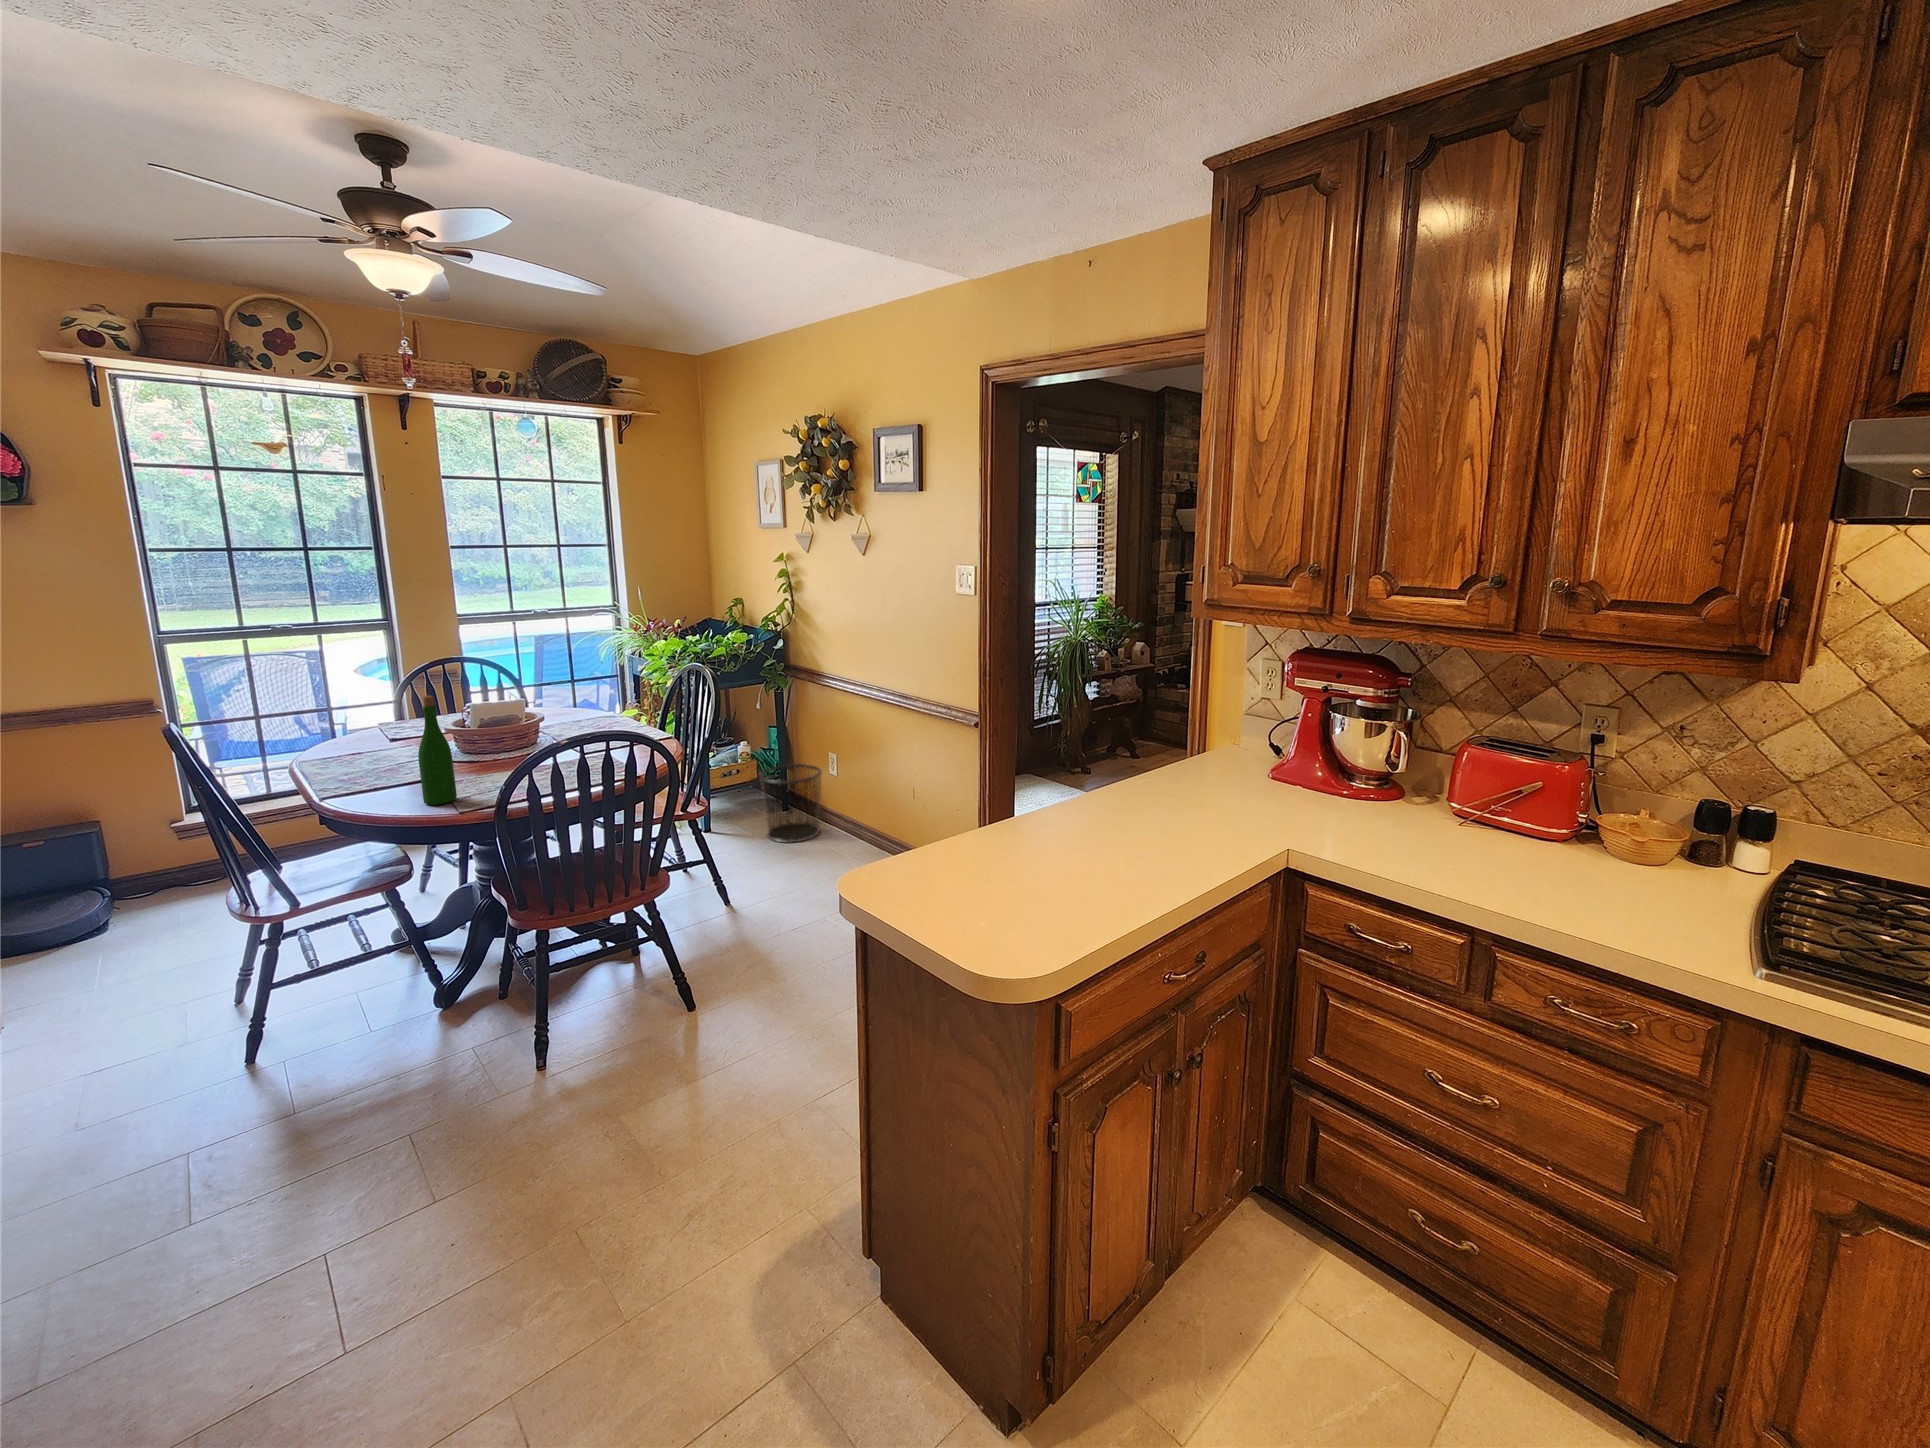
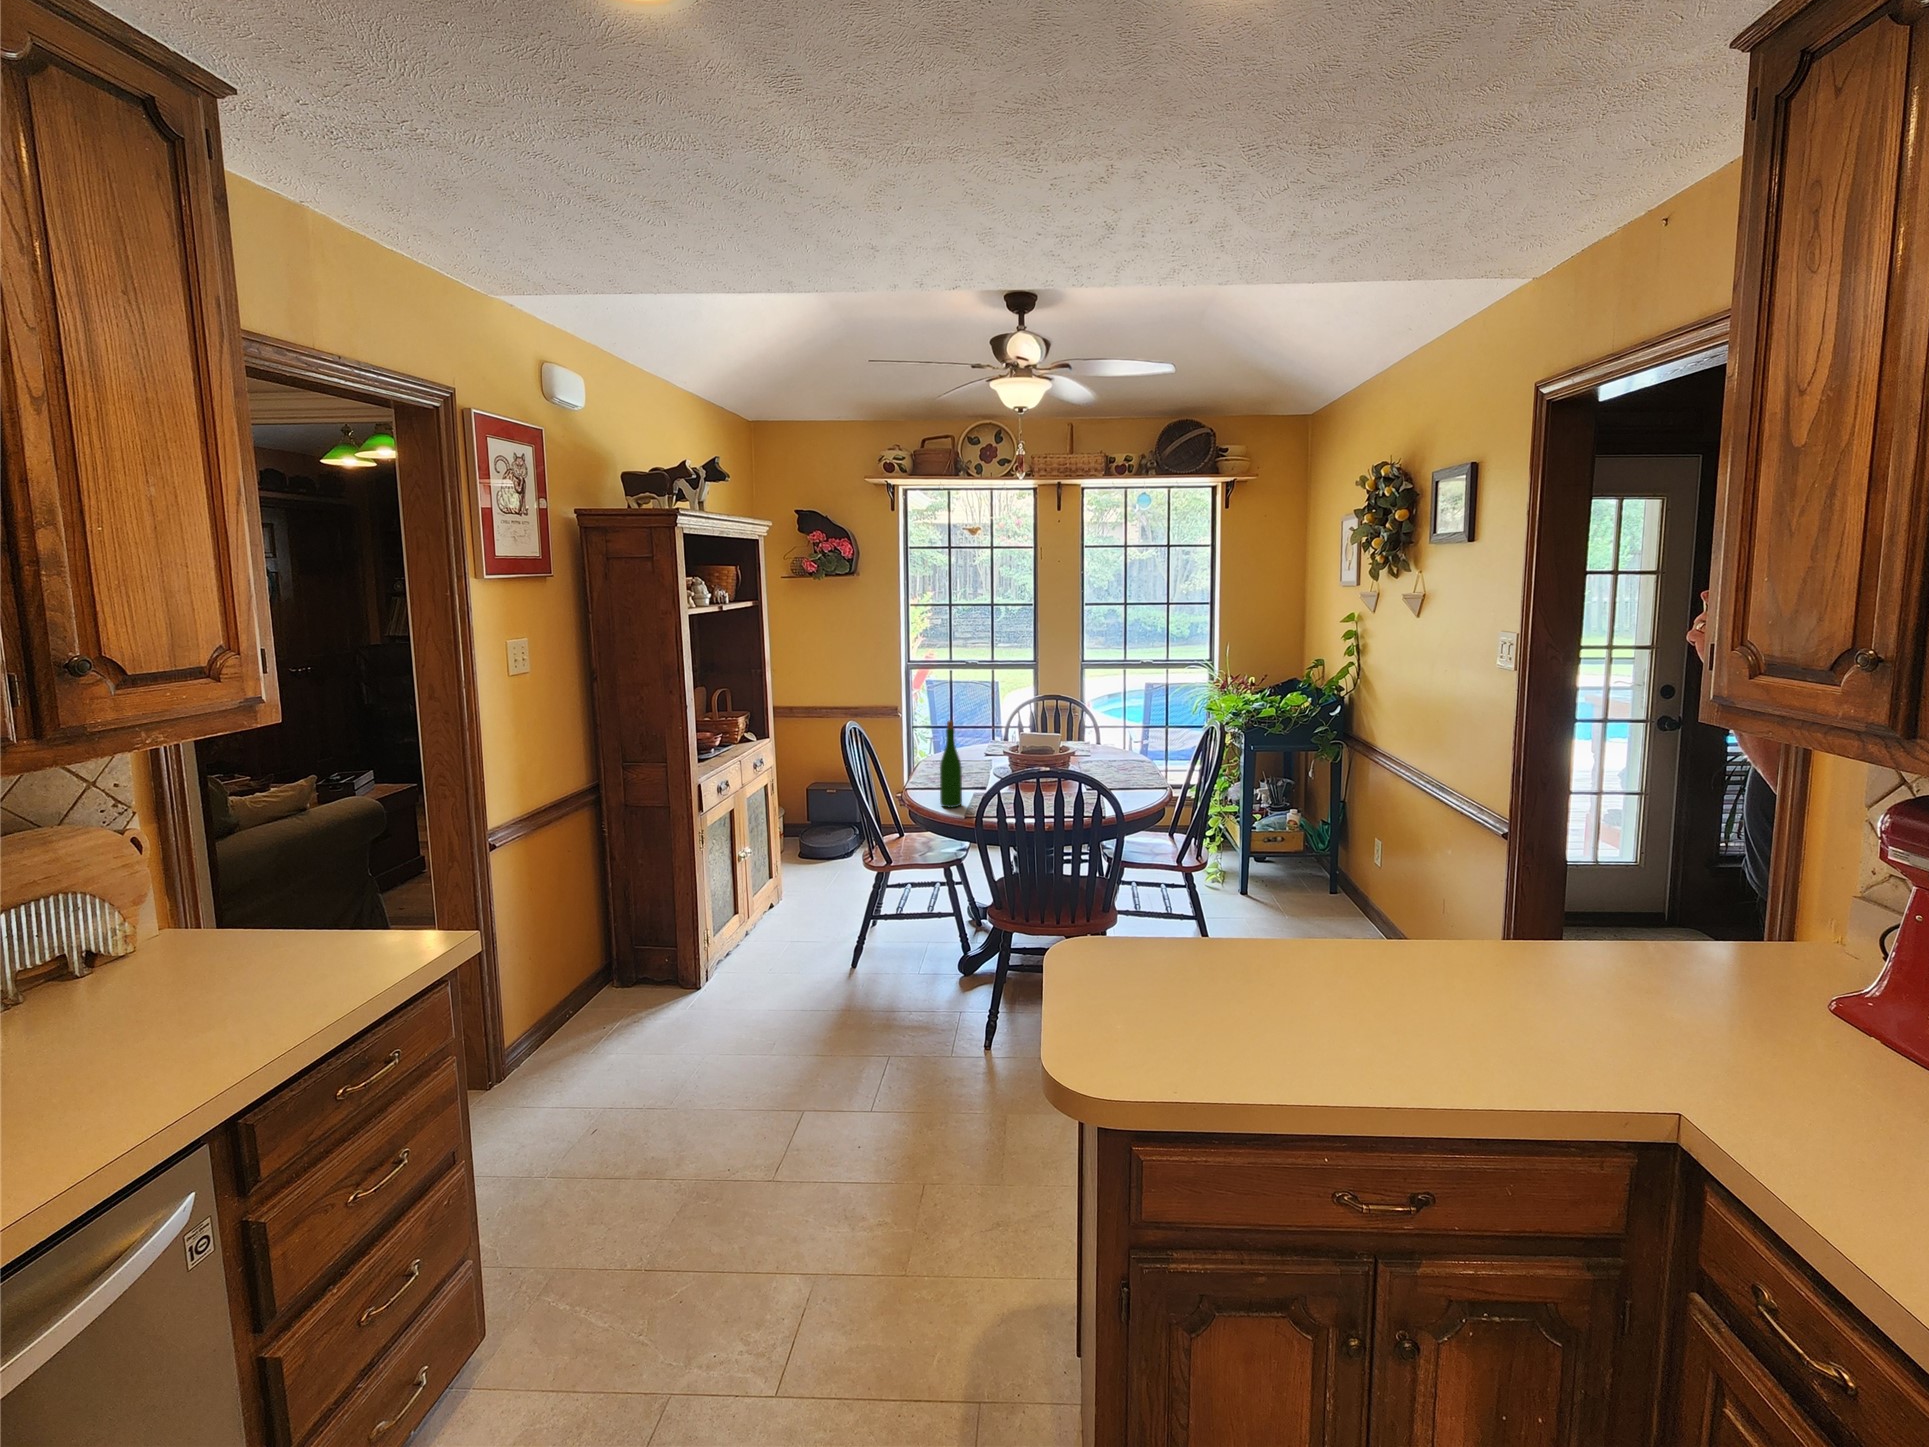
trash can: present [760,764,822,842] -> none [1291,843,1362,932]

